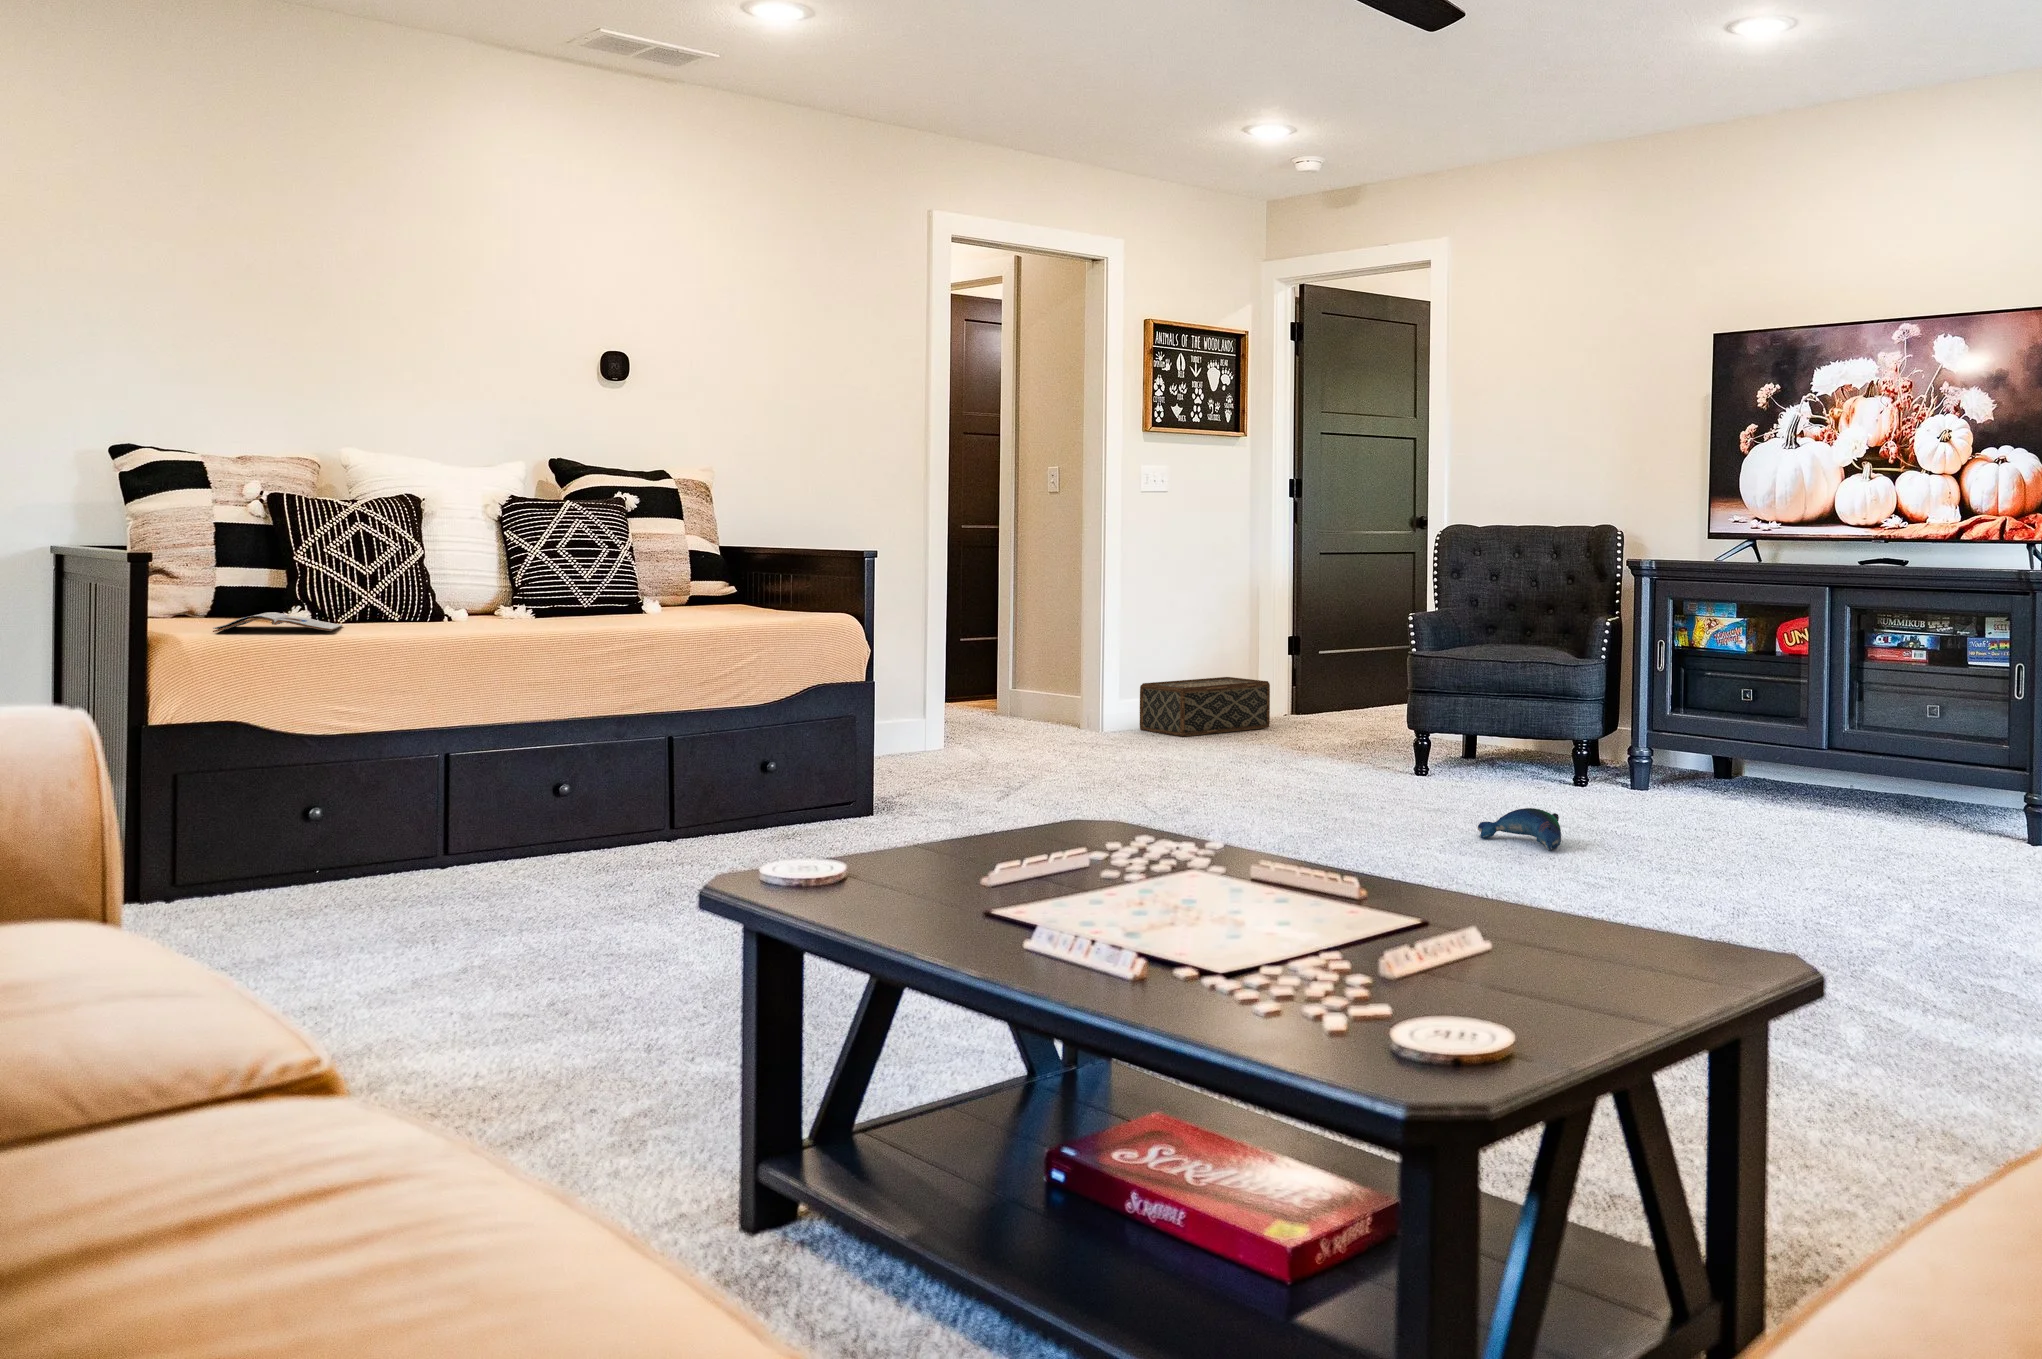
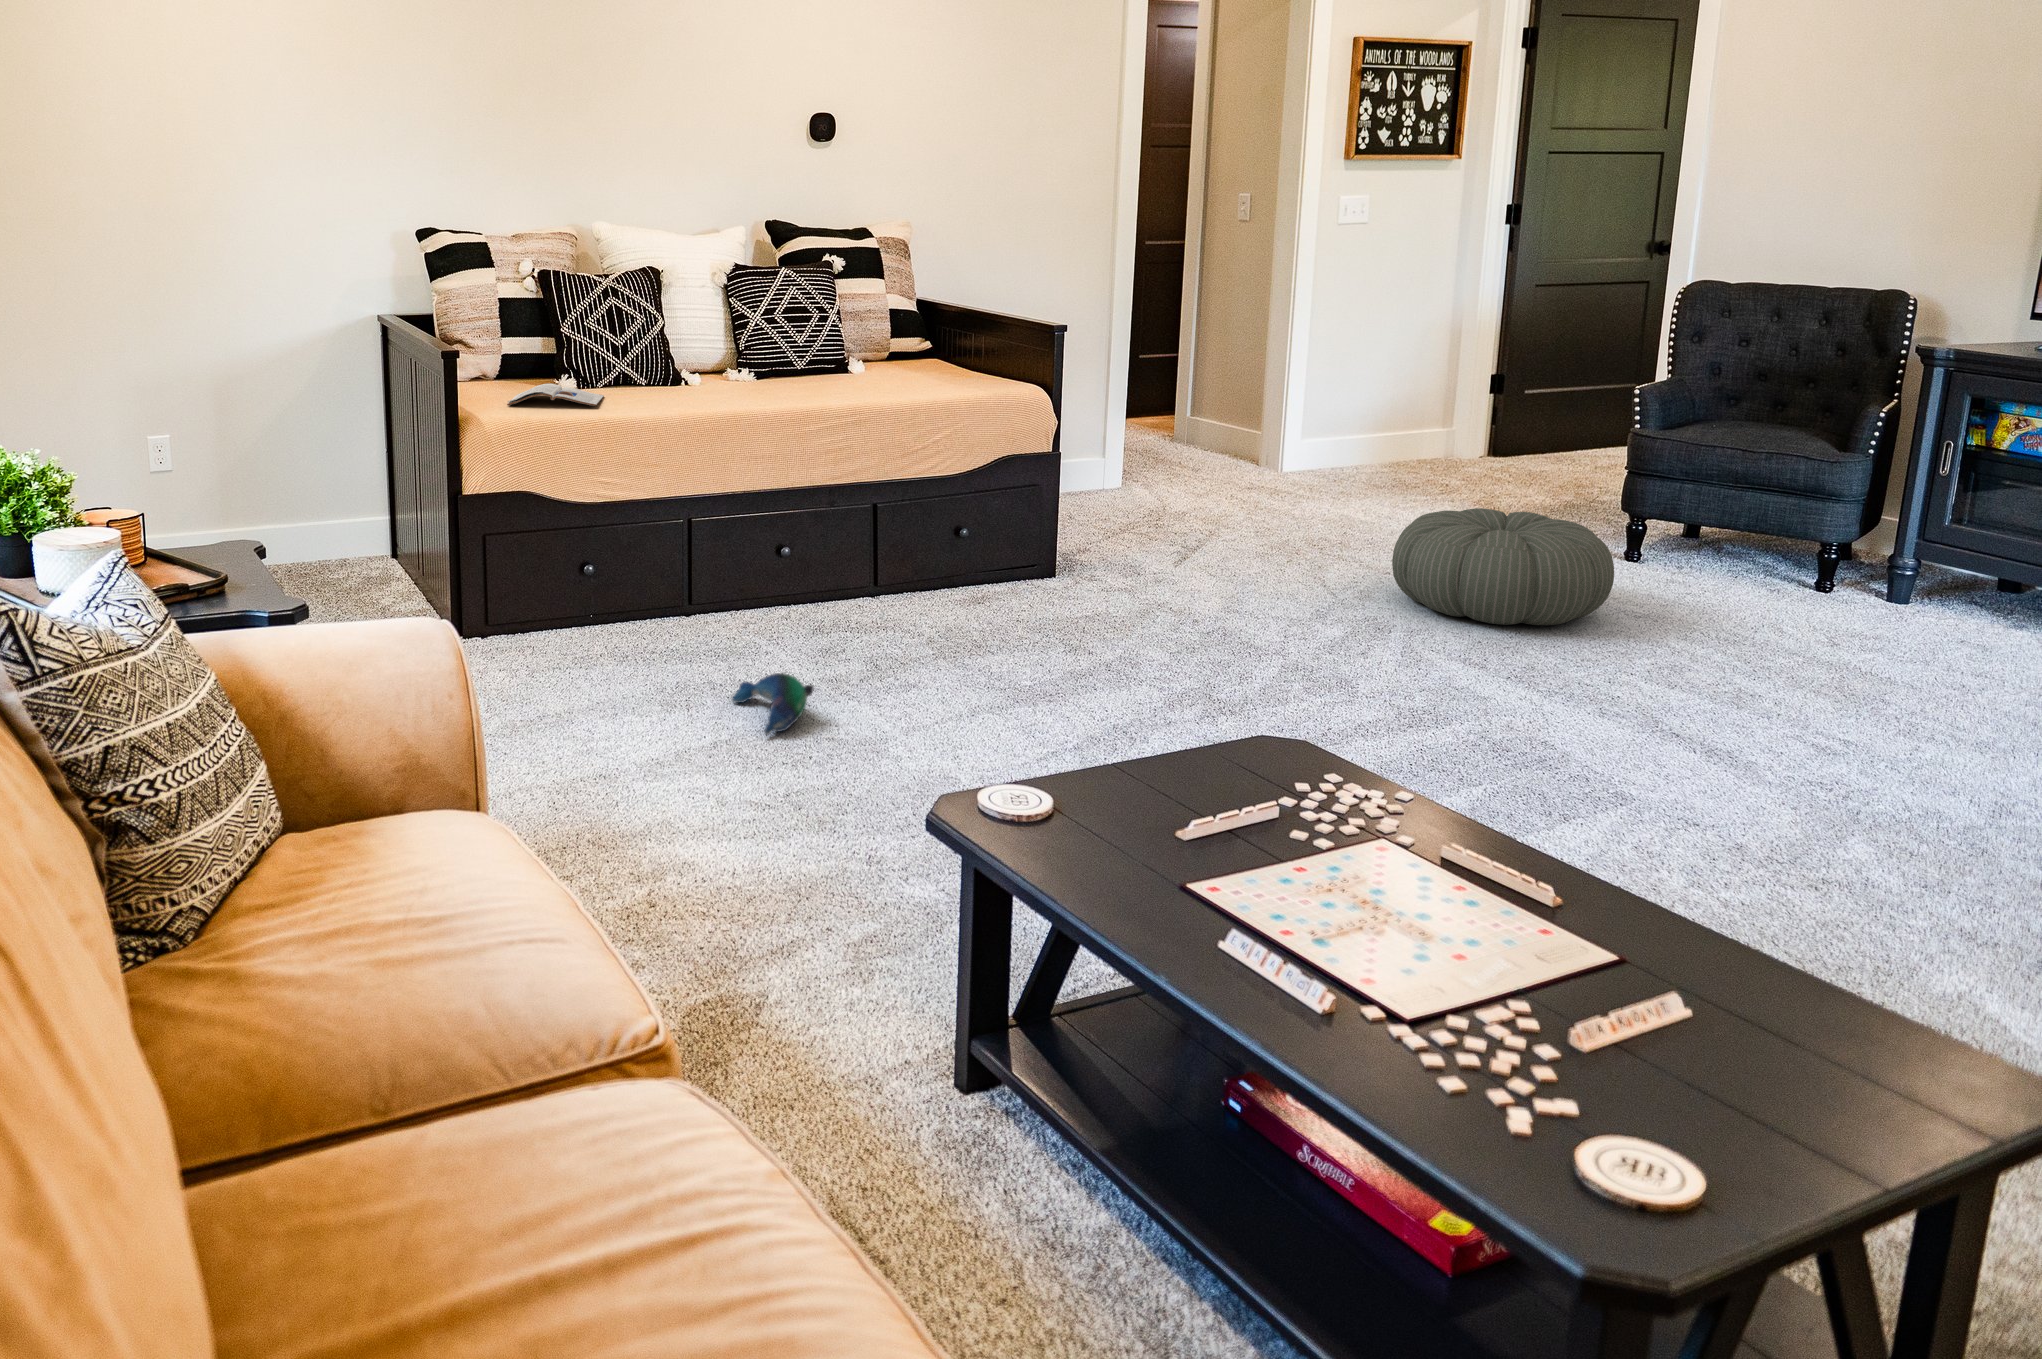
woven basket: present [1140,677,1270,736] -> none [1315,420,1461,485]
pouf: none [1209,723,1404,824] -> present [1392,508,1614,625]
plush toy: present [1478,808,1561,851] -> present [732,673,813,735]

